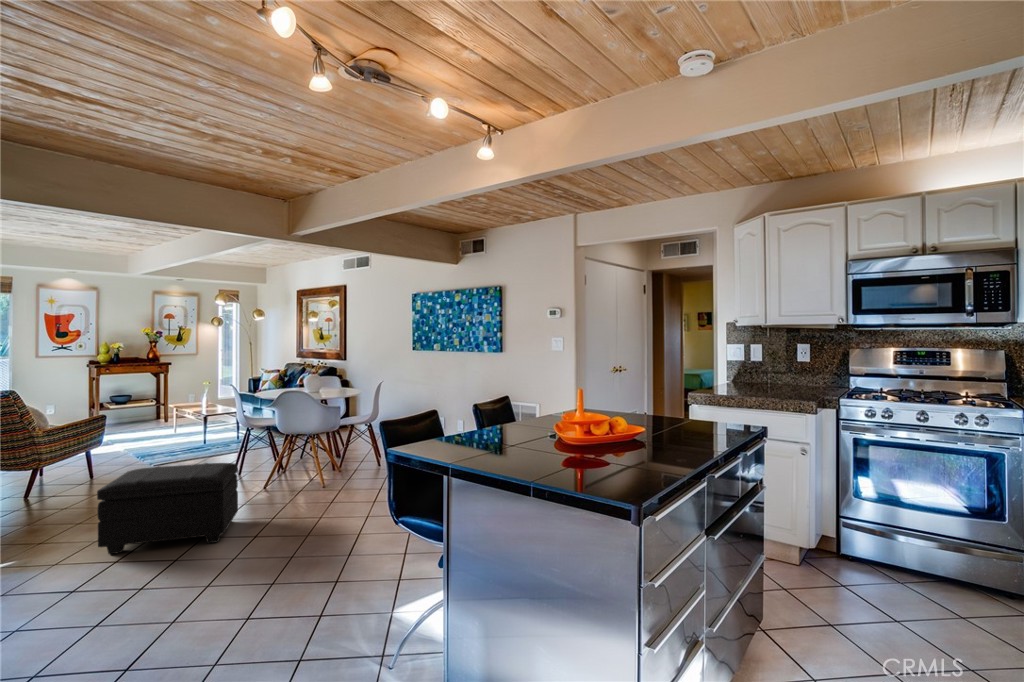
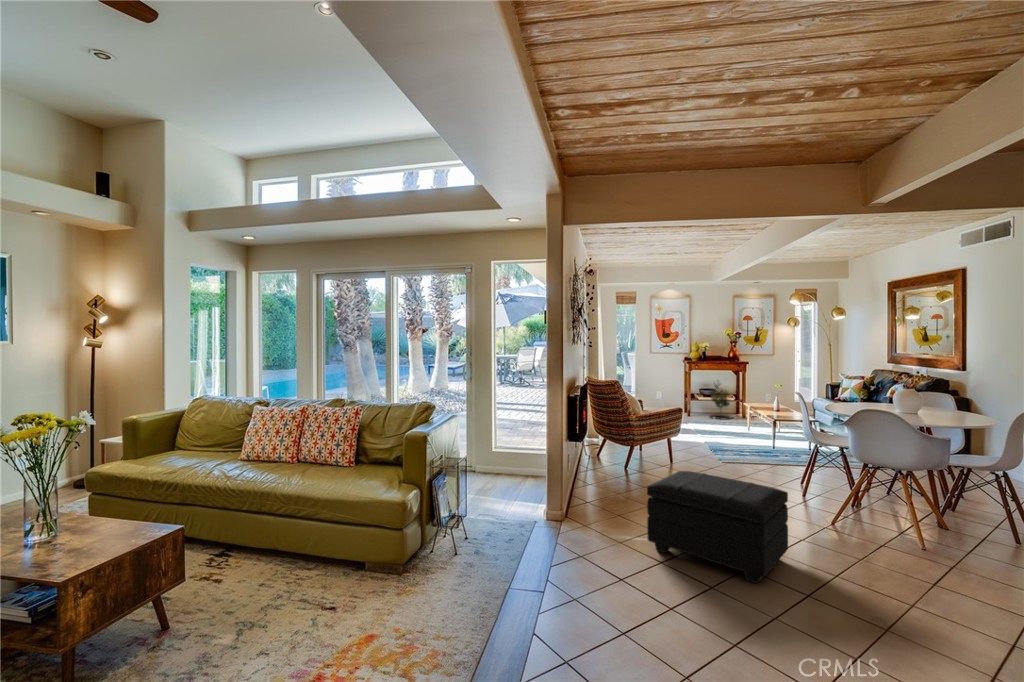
potted tree: none [123,382,153,427] -> present [709,383,732,419]

